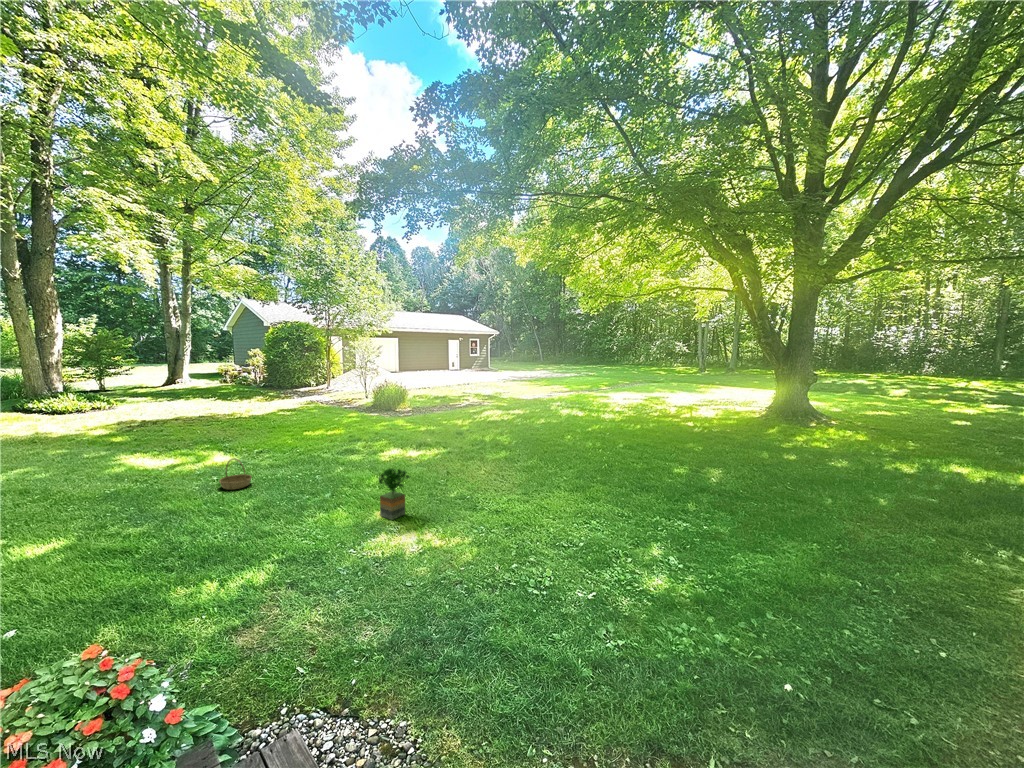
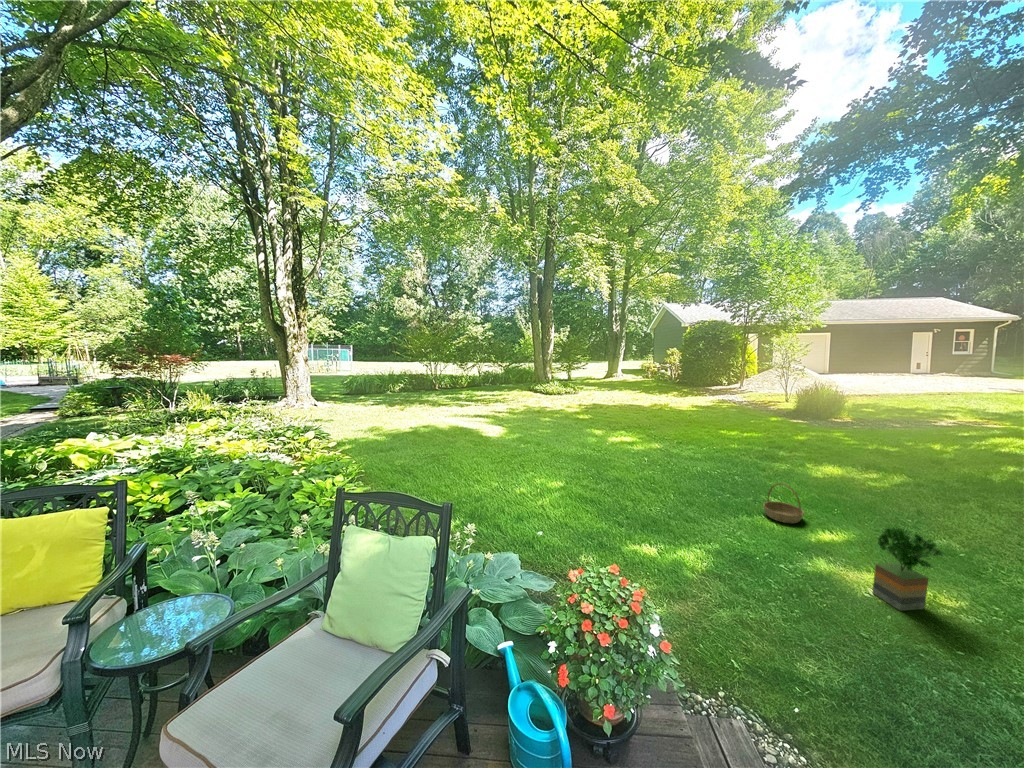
basket: present [219,459,252,490] -> present [763,483,804,523]

